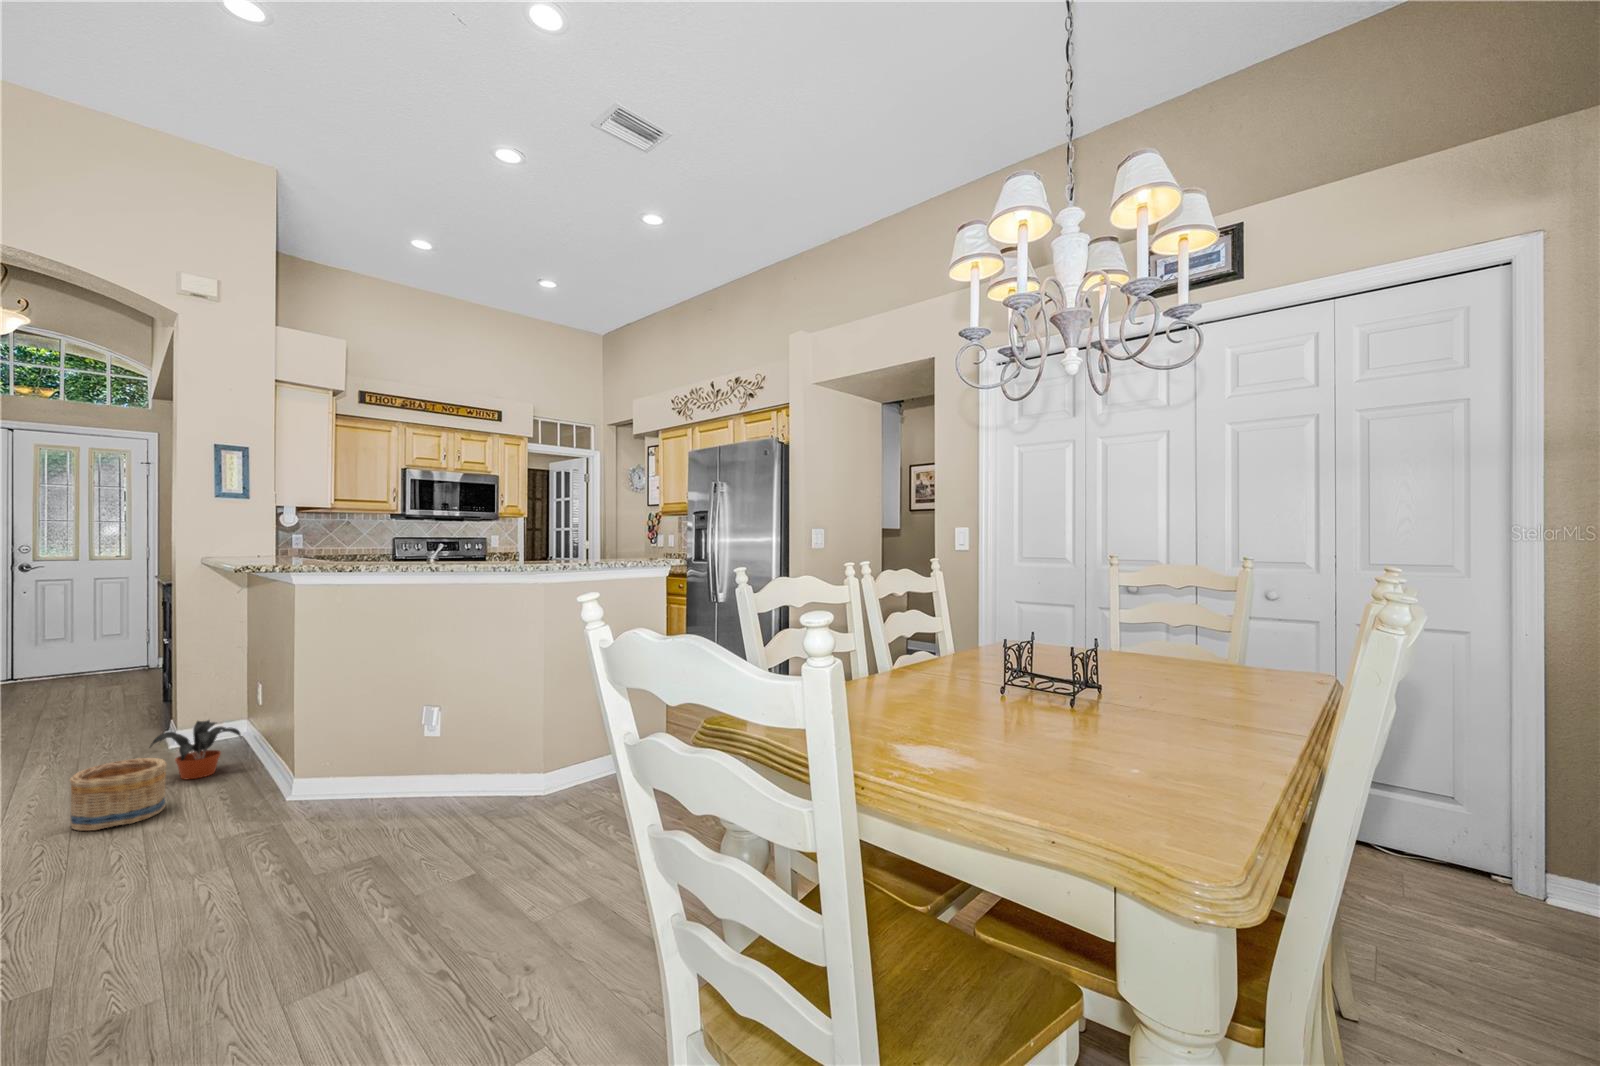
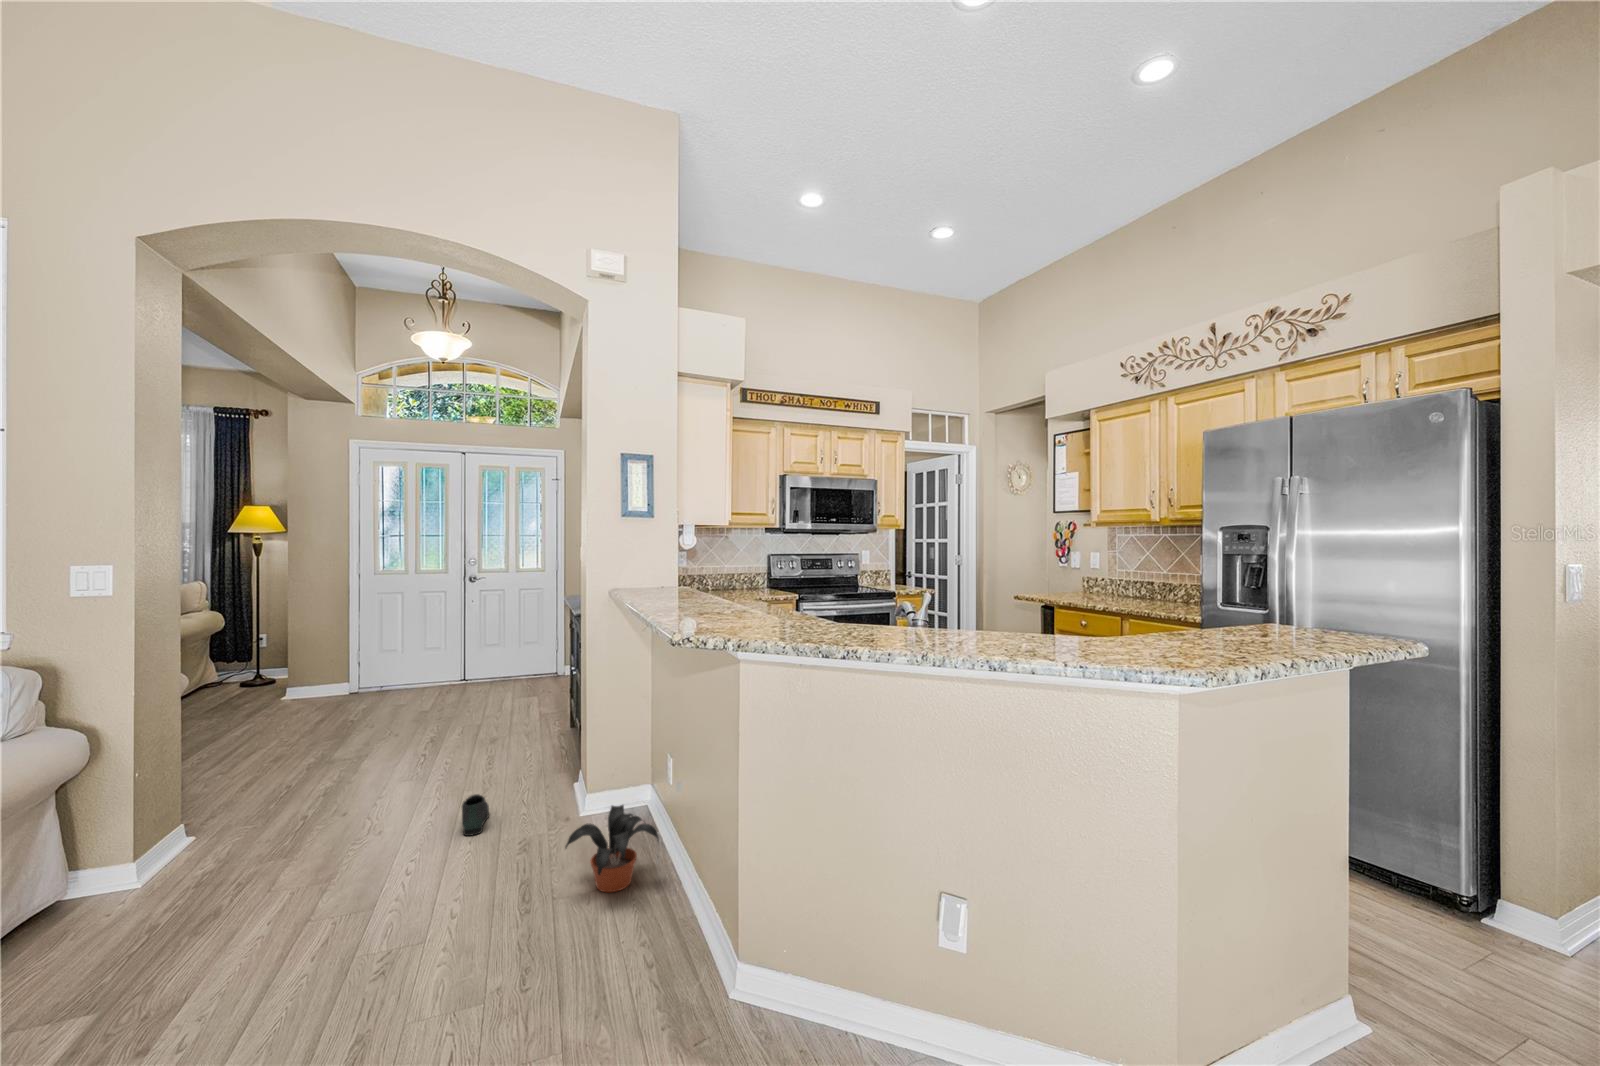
shoe: none [33,738,63,771] -> present [462,794,489,836]
basket: present [70,758,167,831] -> none [482,883,587,1010]

